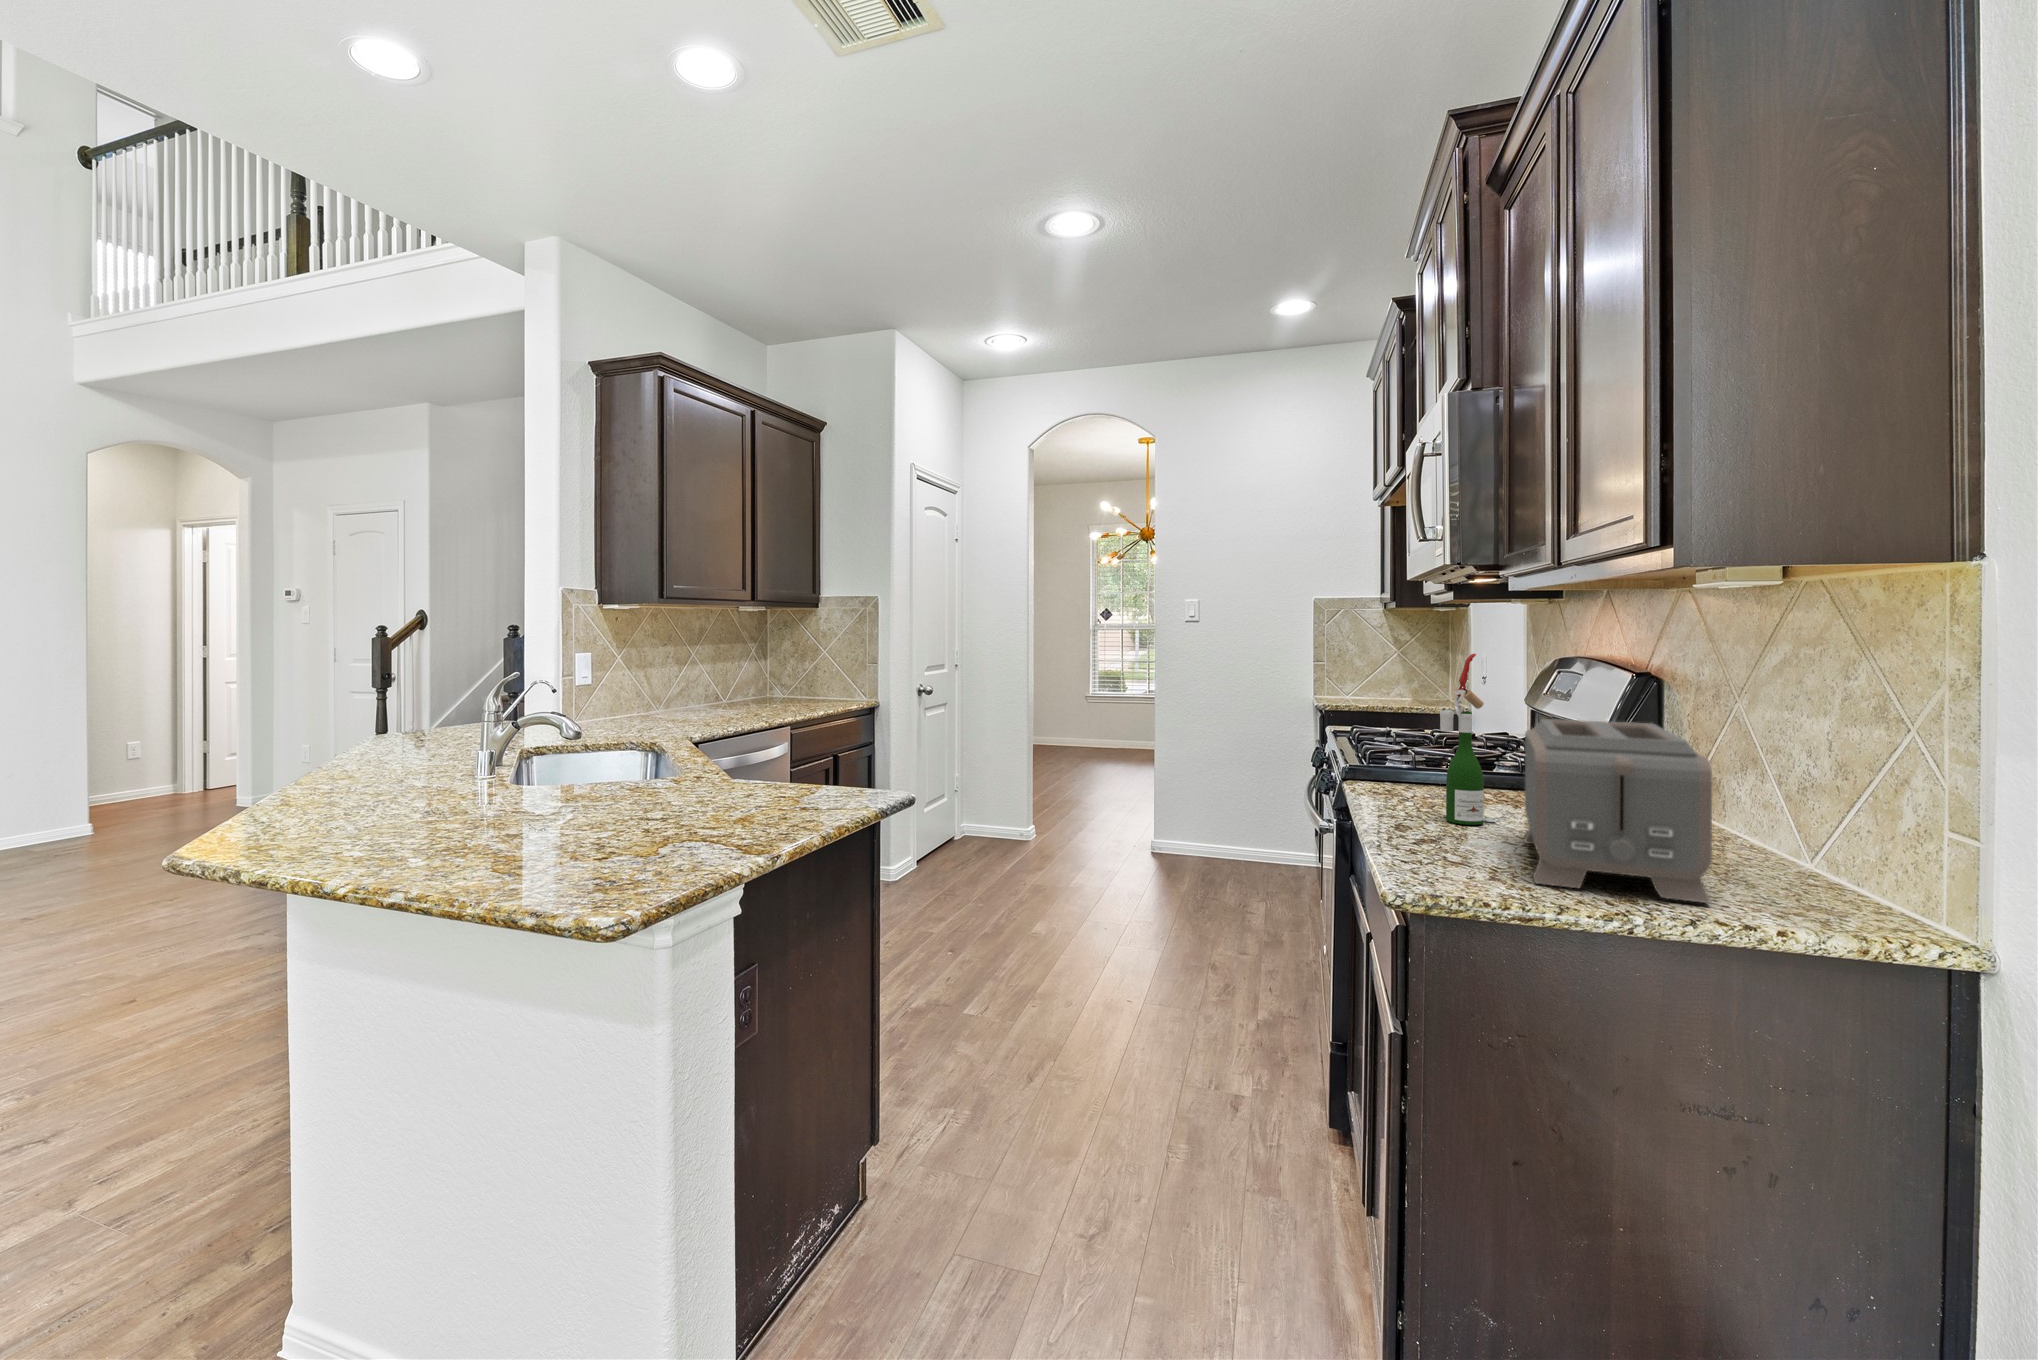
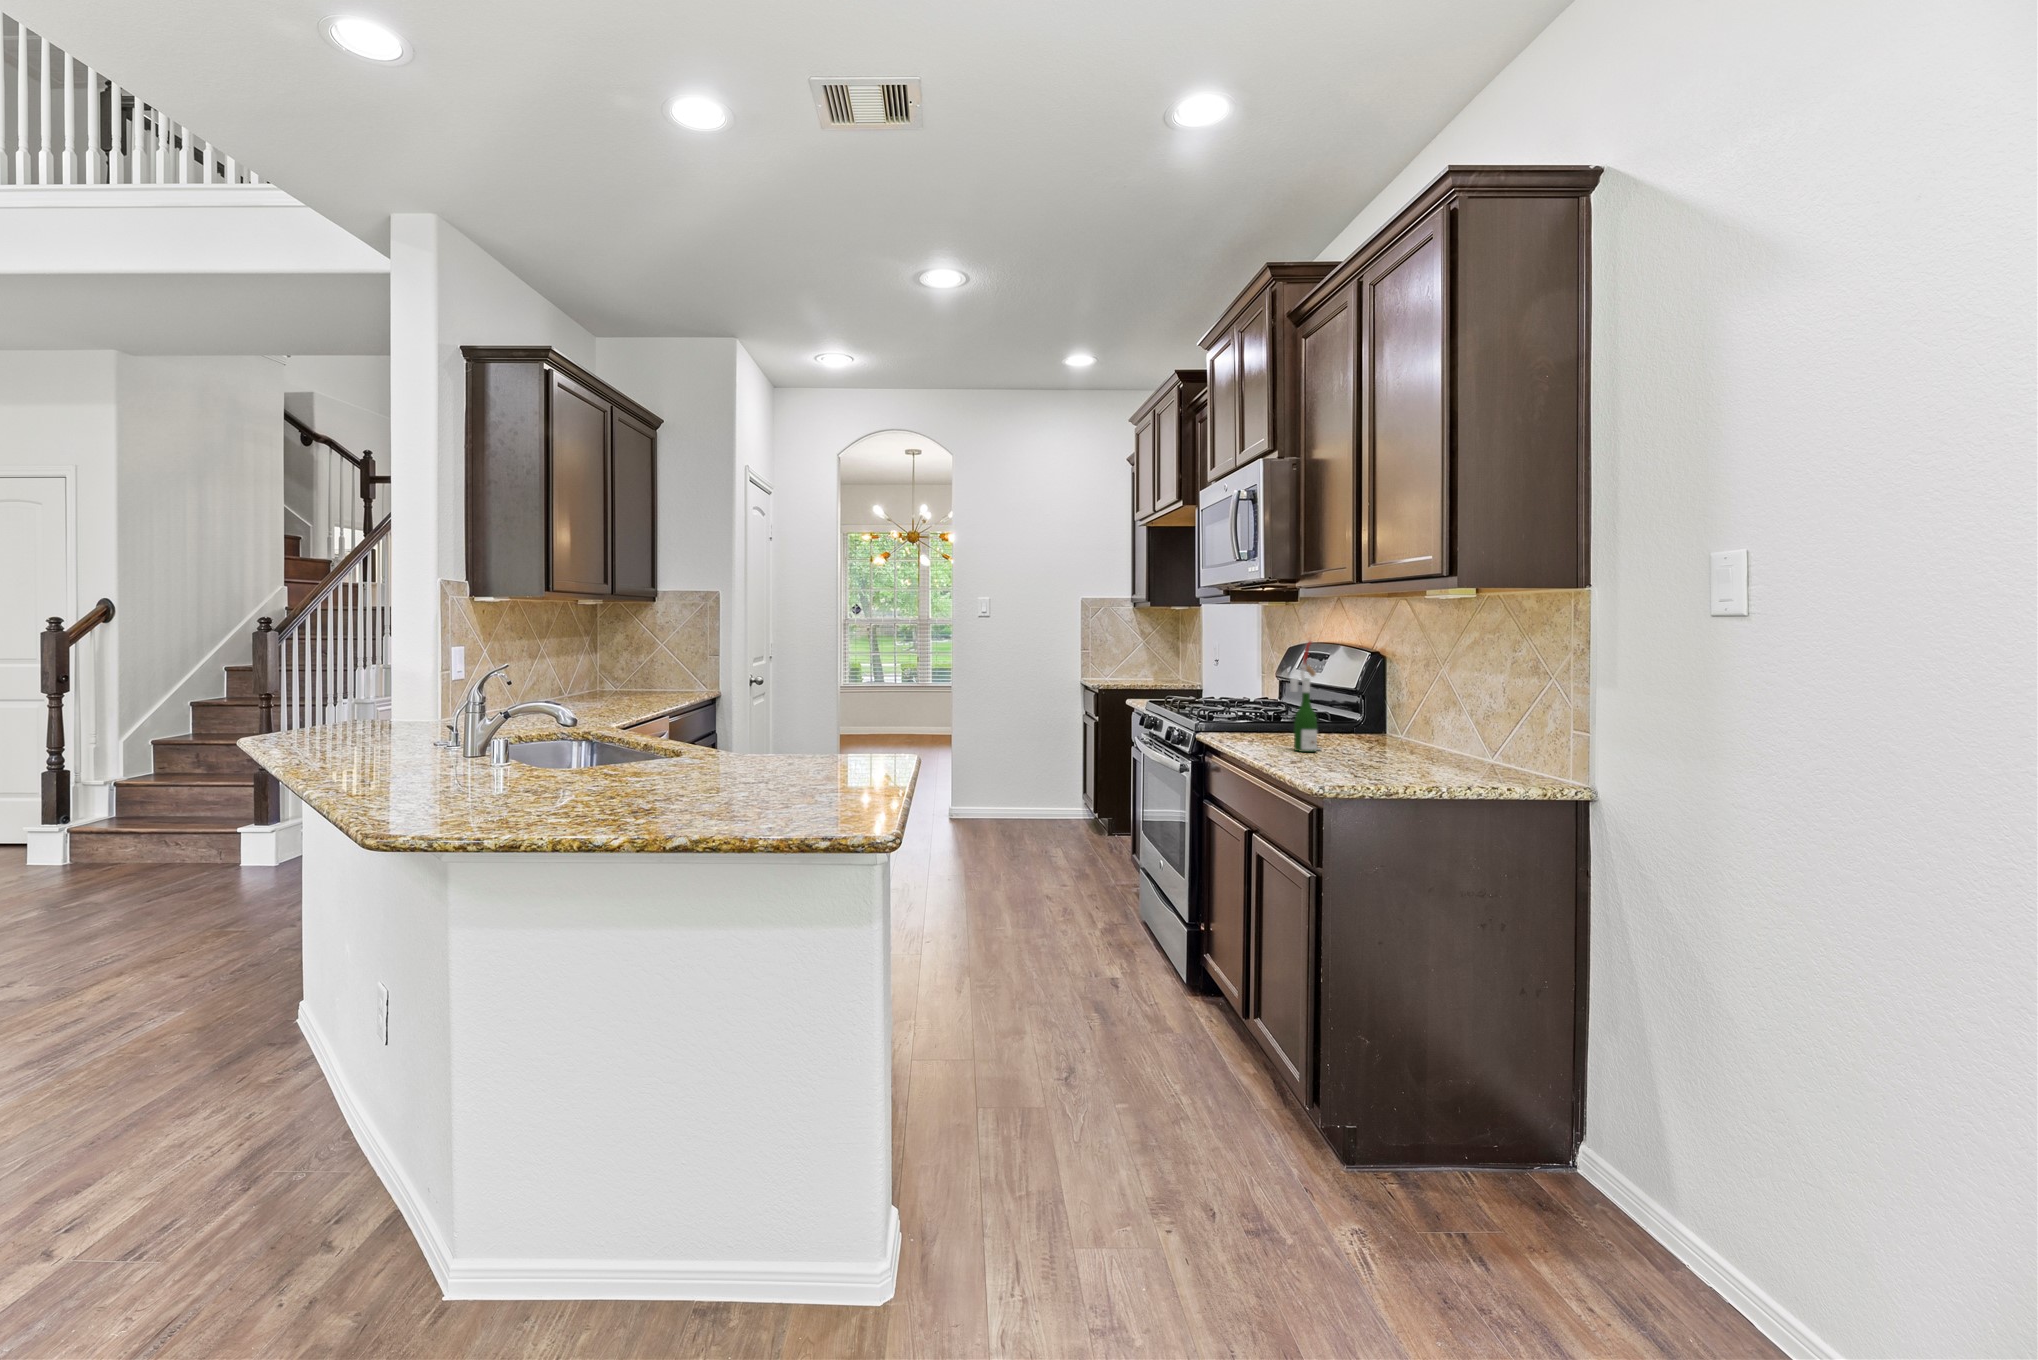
toaster: present [1524,719,1712,903] -> none [1346,681,1470,780]

